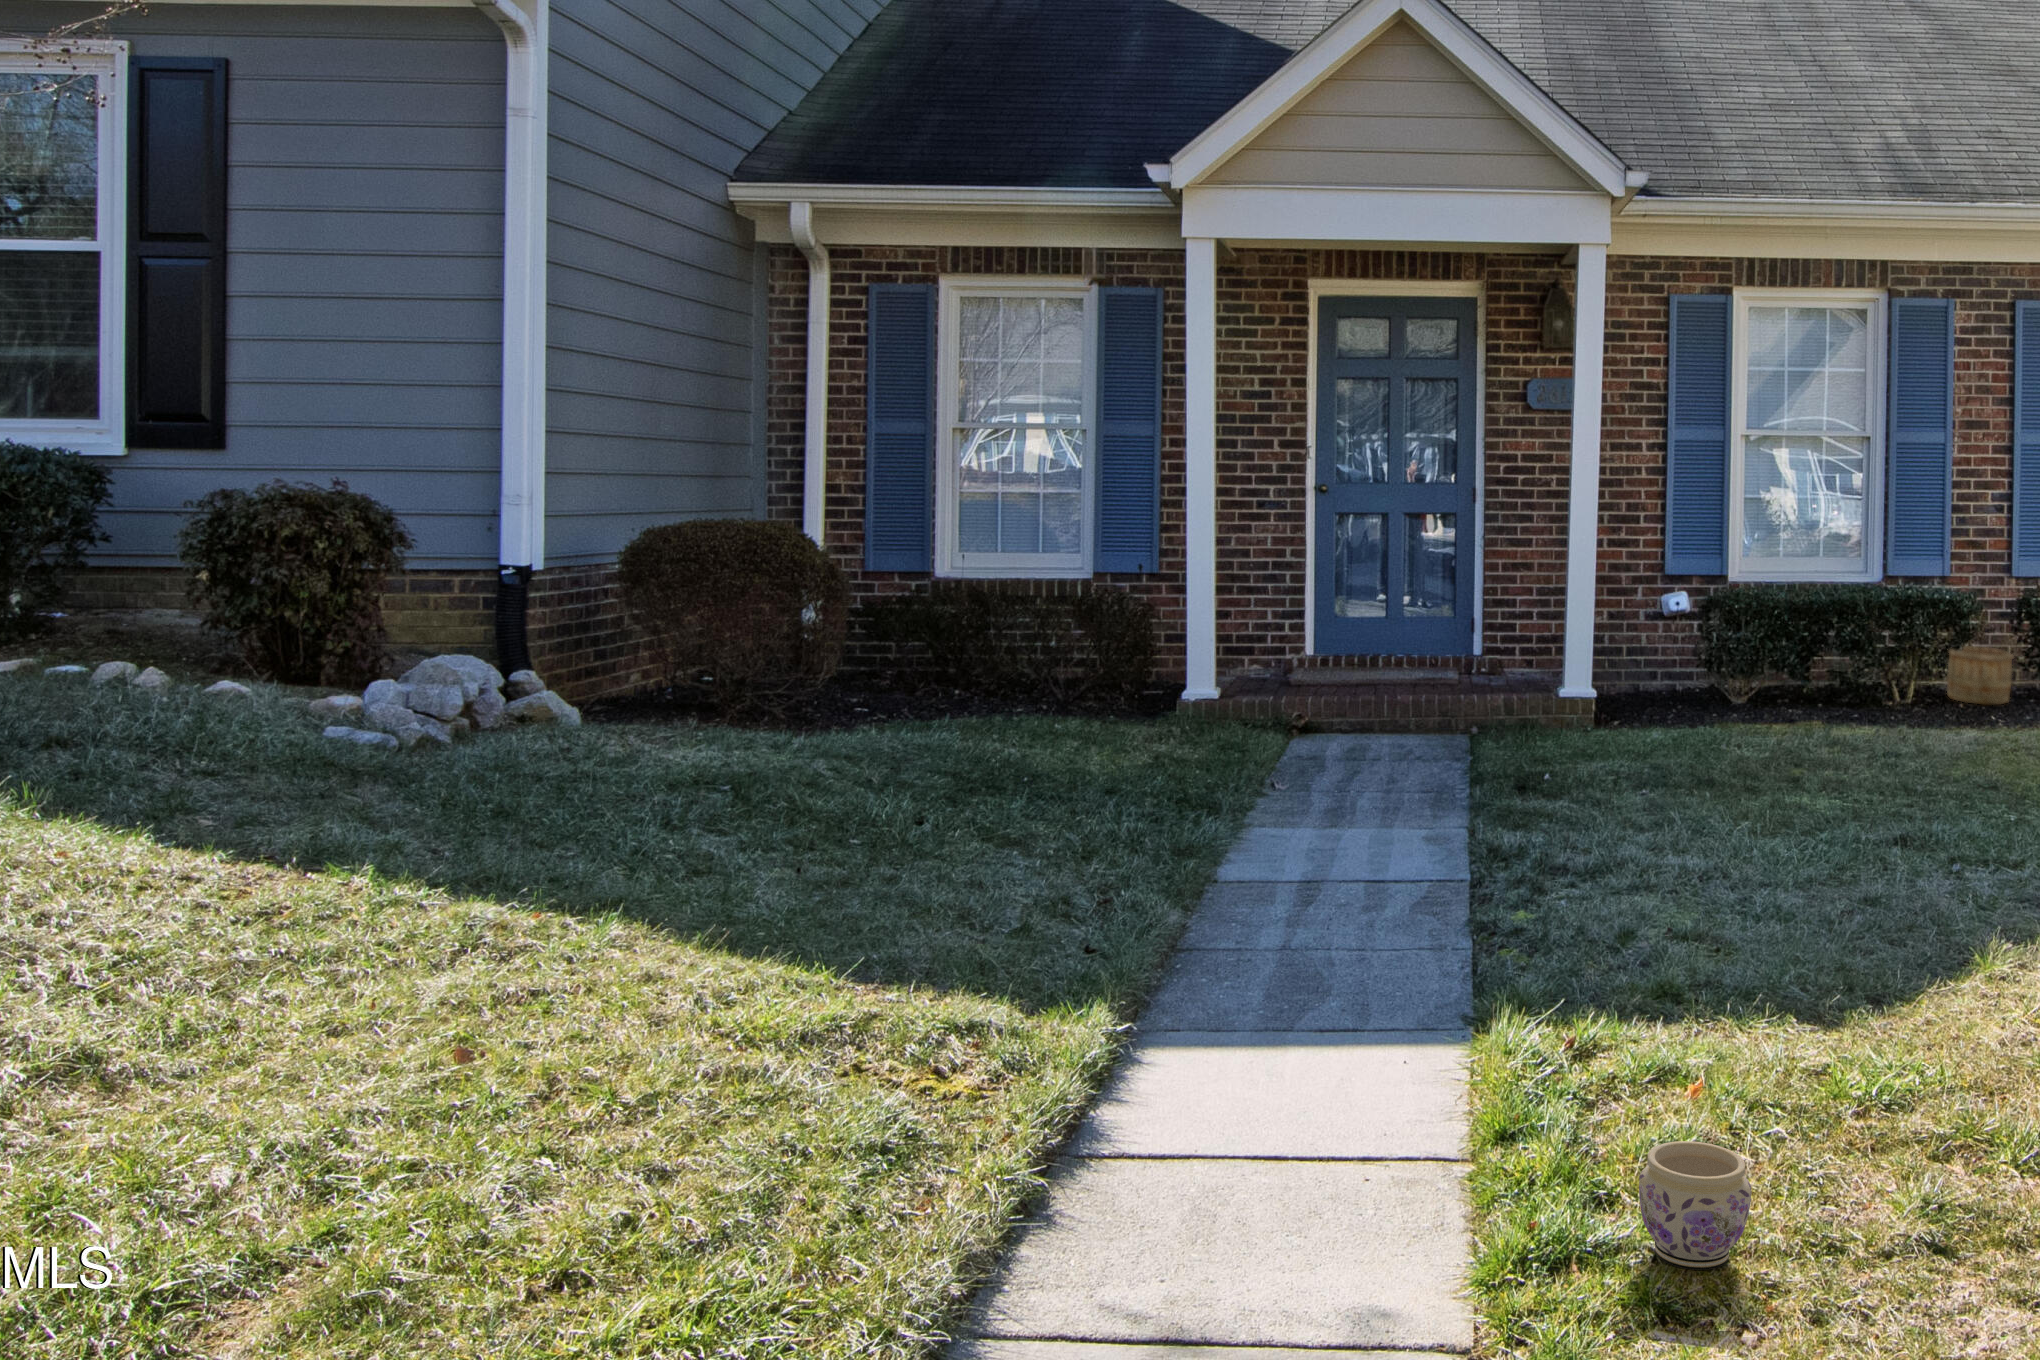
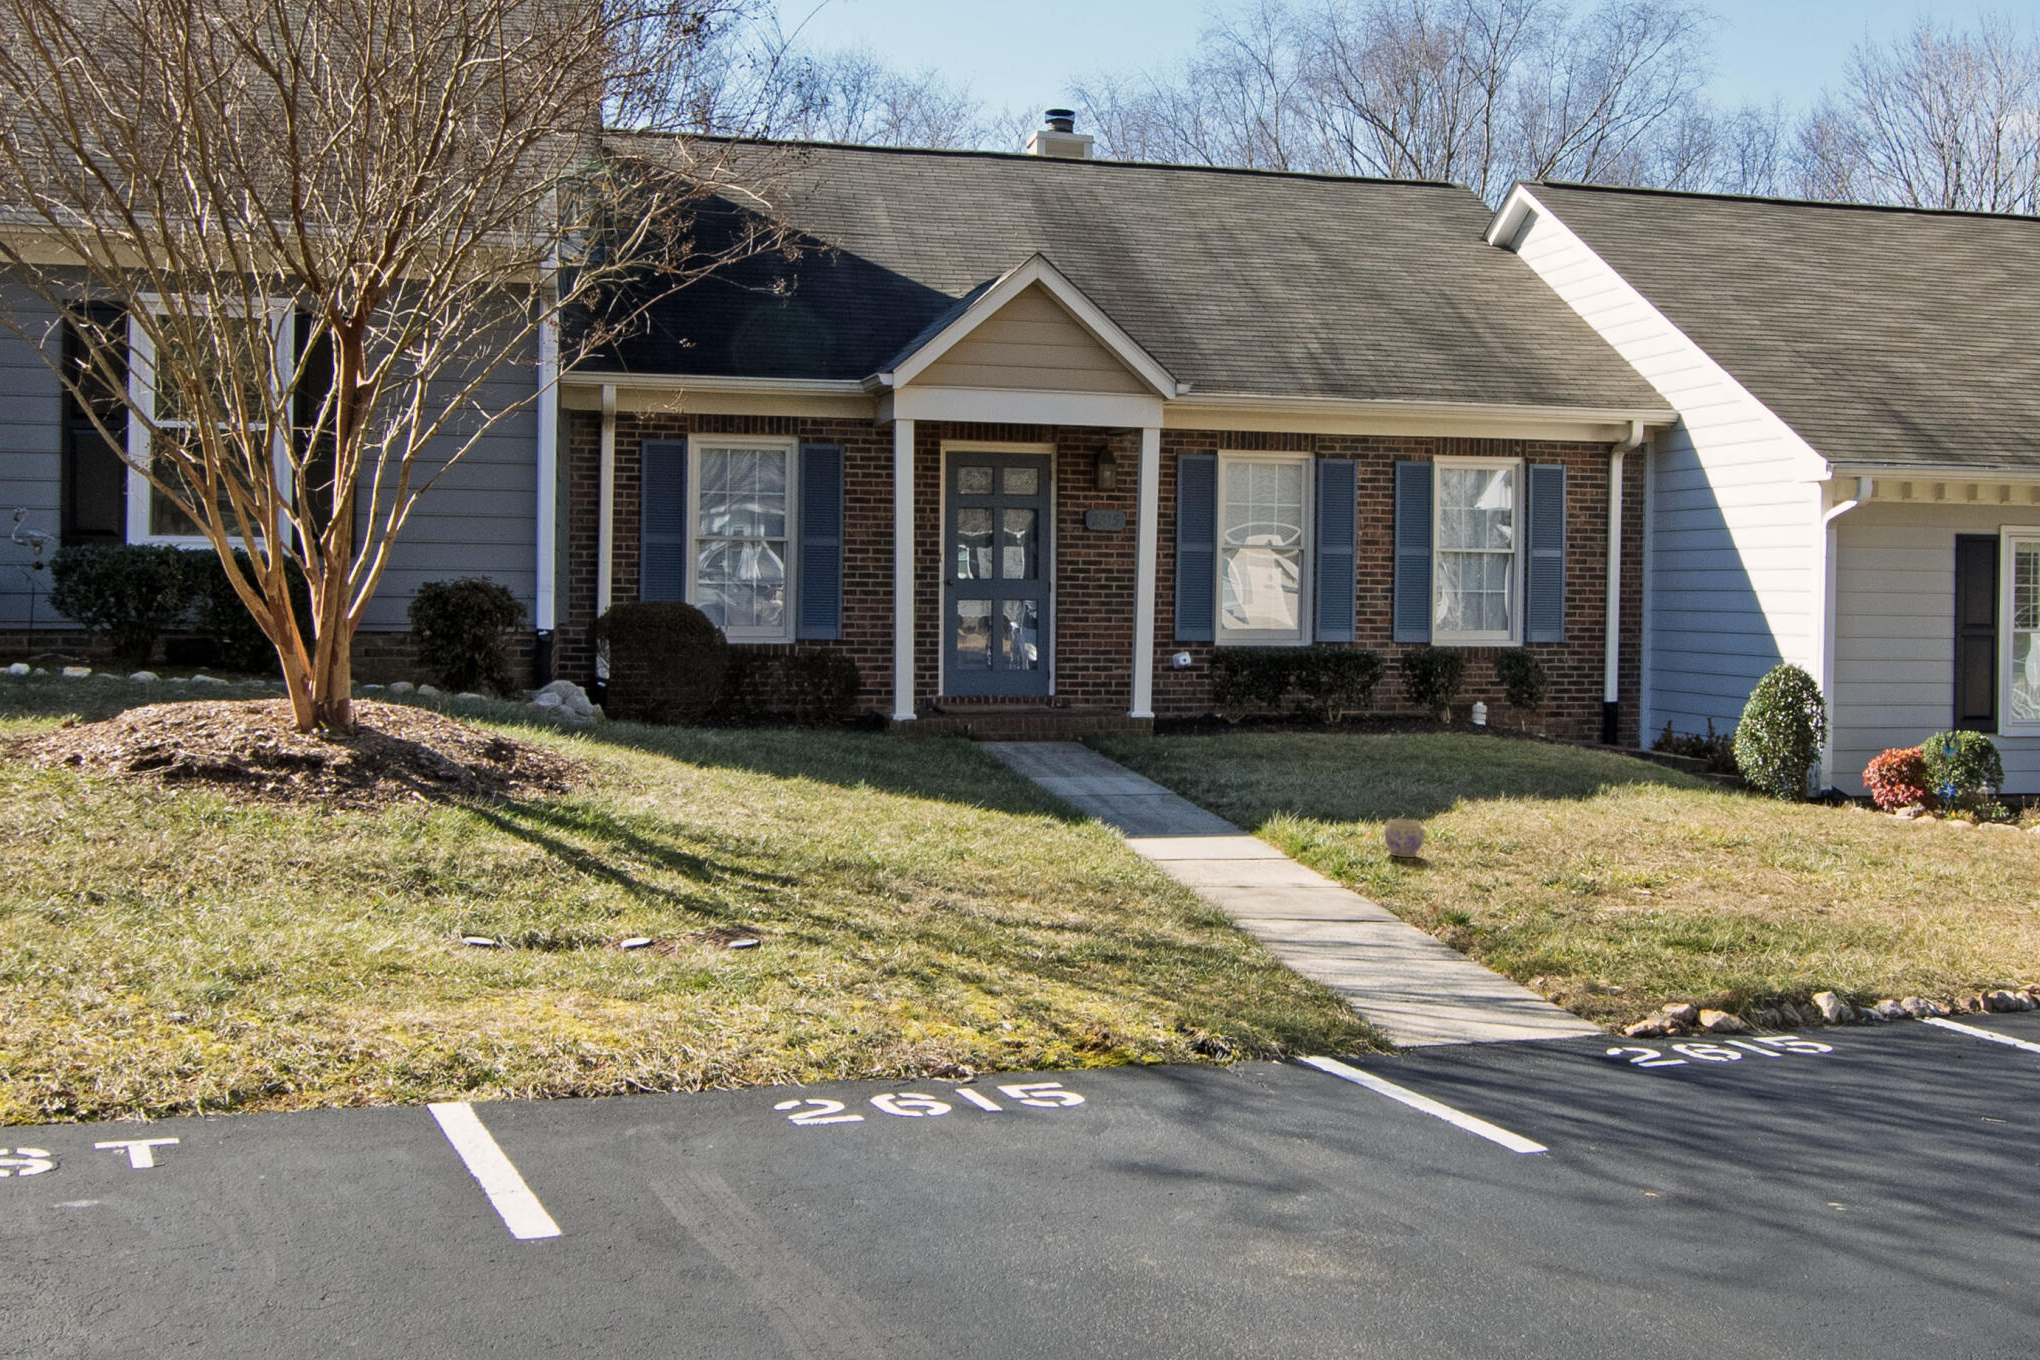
wooden bucket: present [1947,646,2014,705] -> none [1356,687,1399,724]

